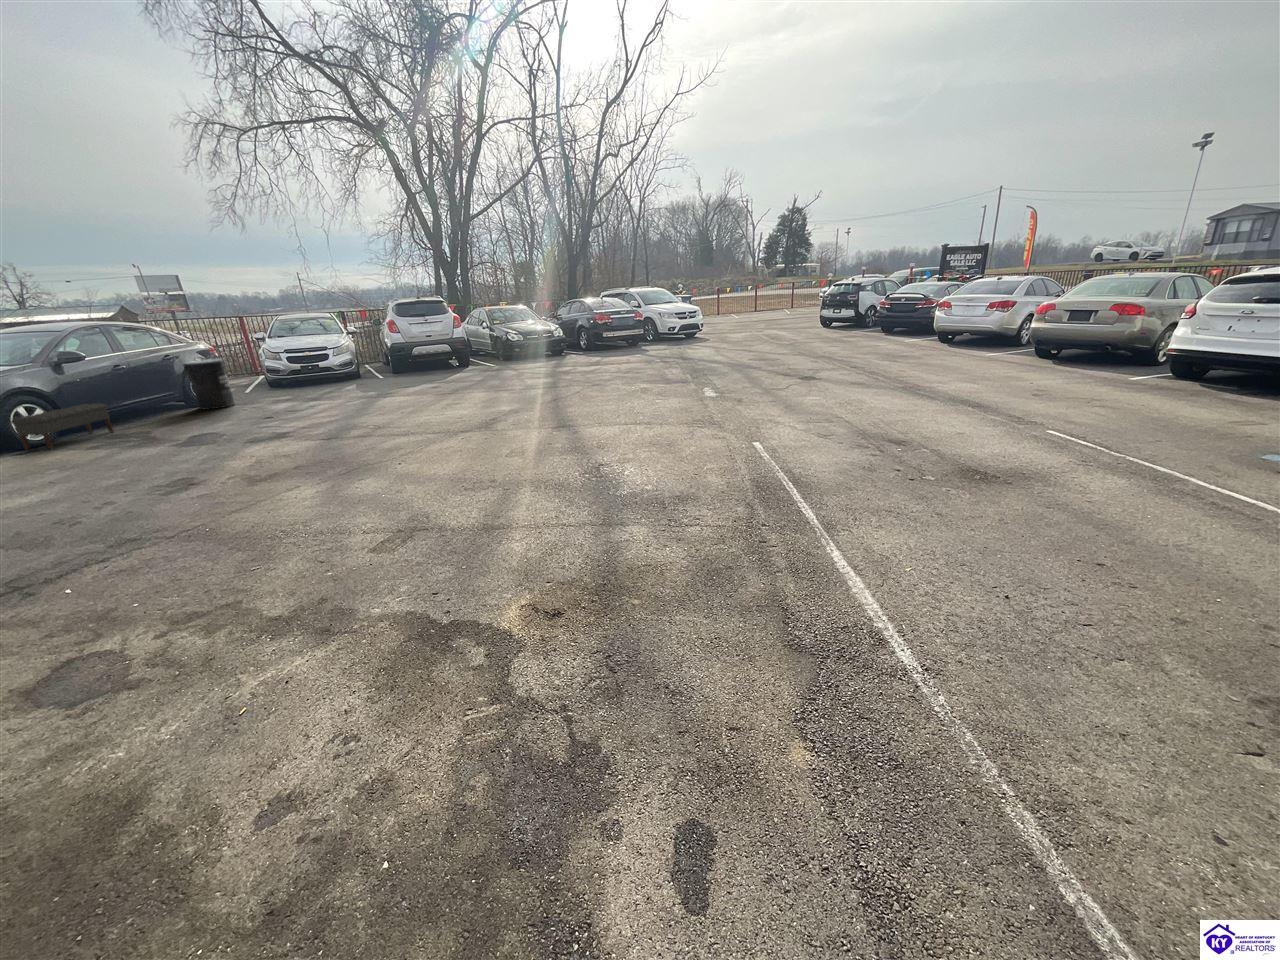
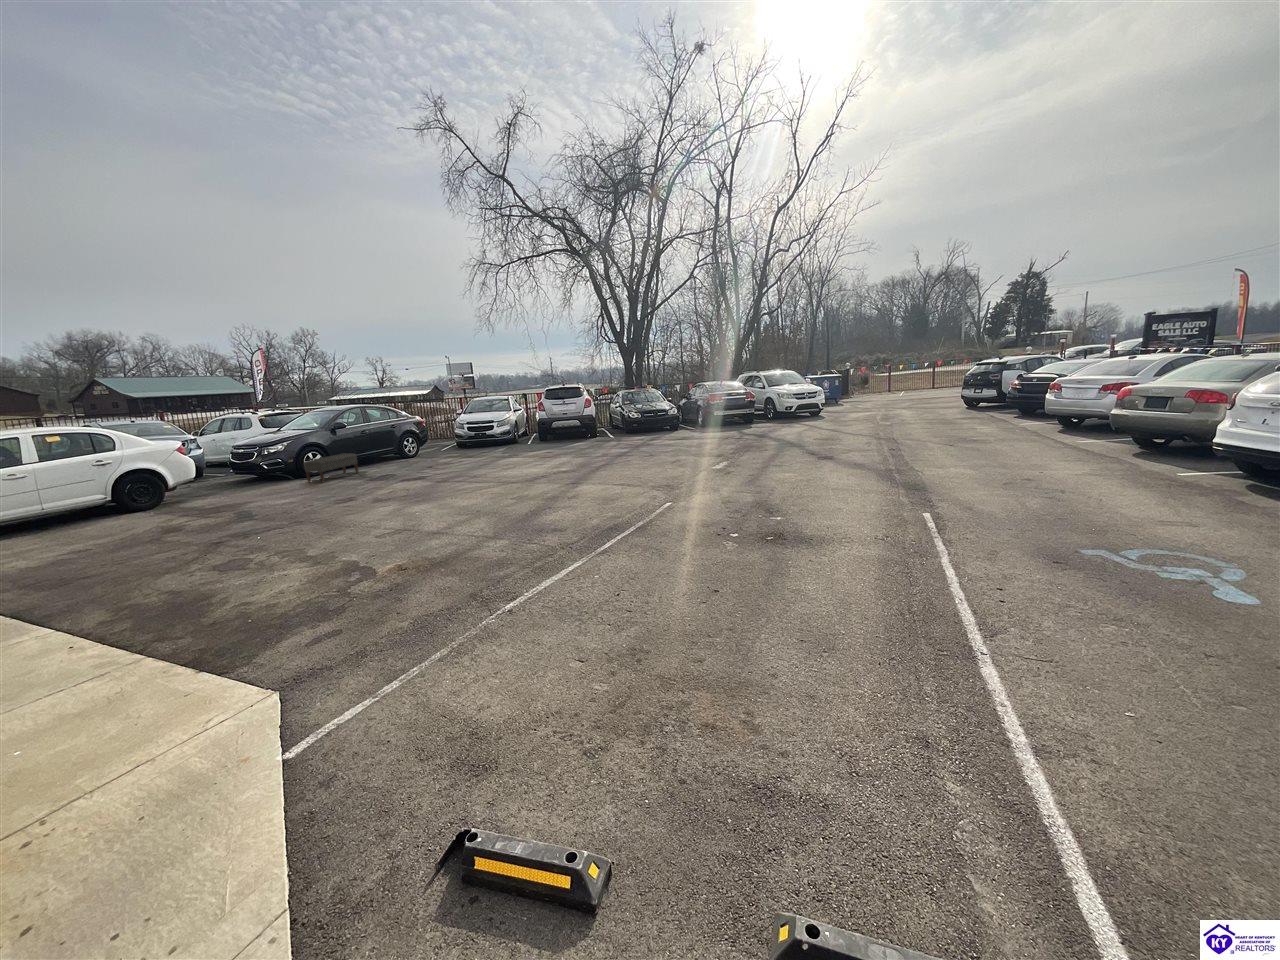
trash can: present [183,357,235,409] -> none [403,425,432,460]

